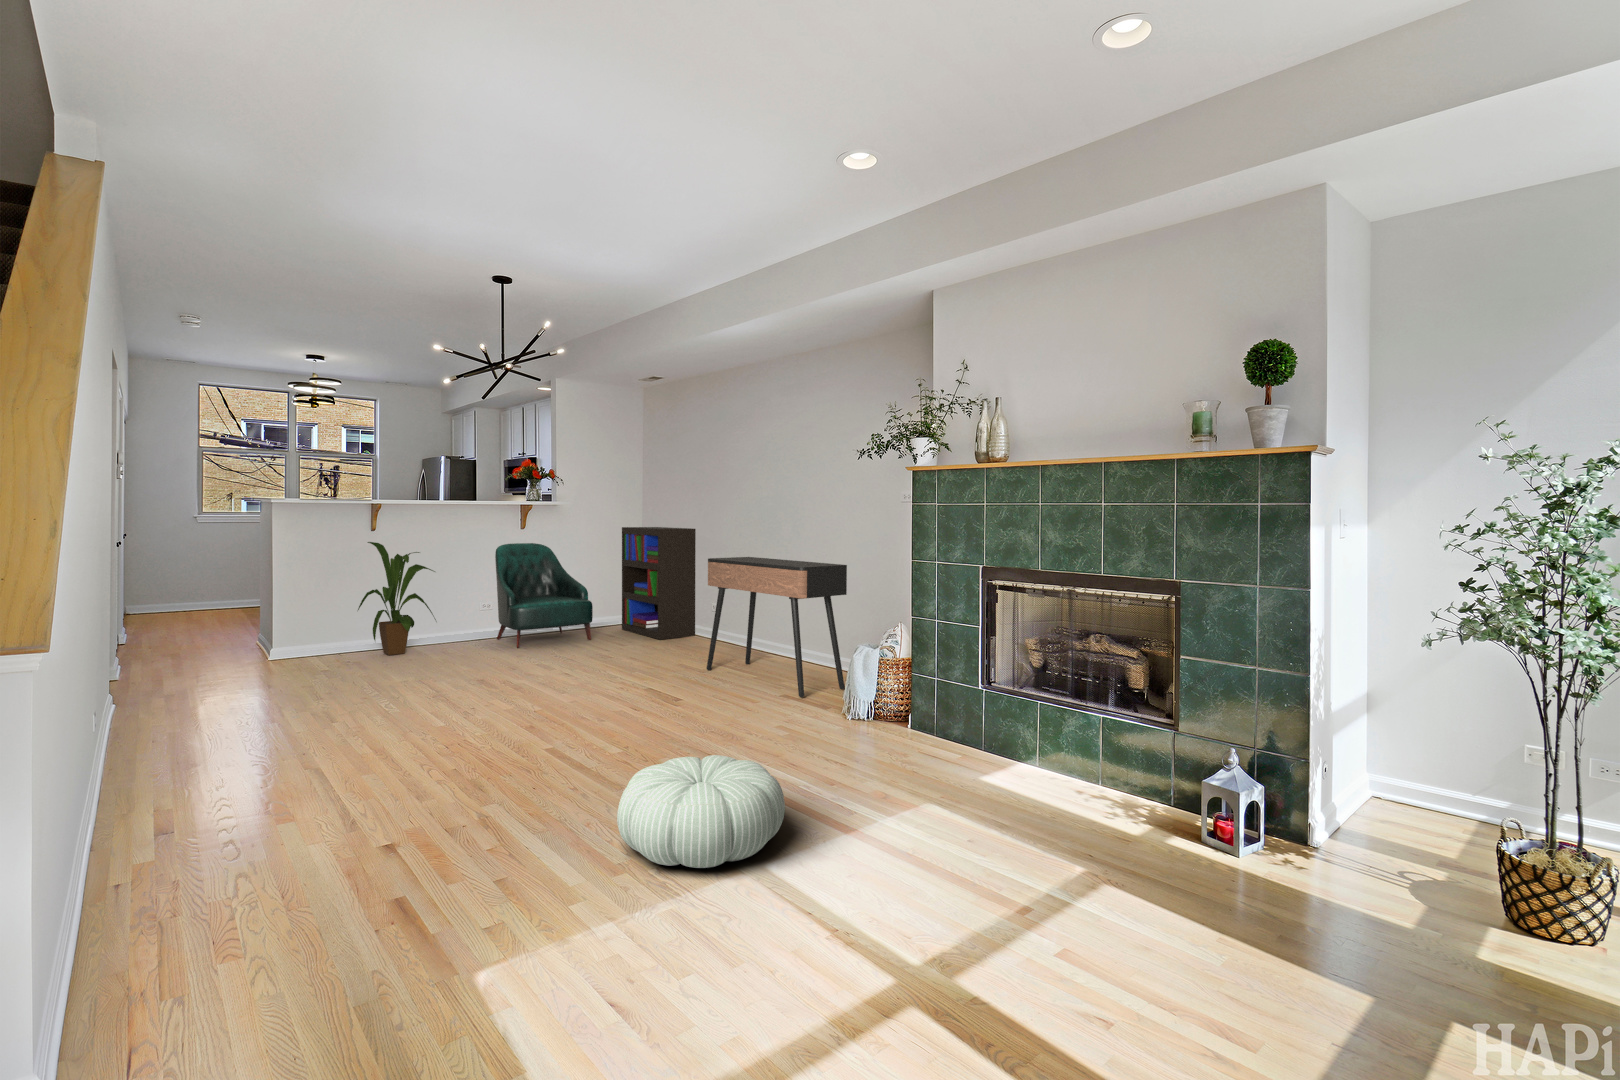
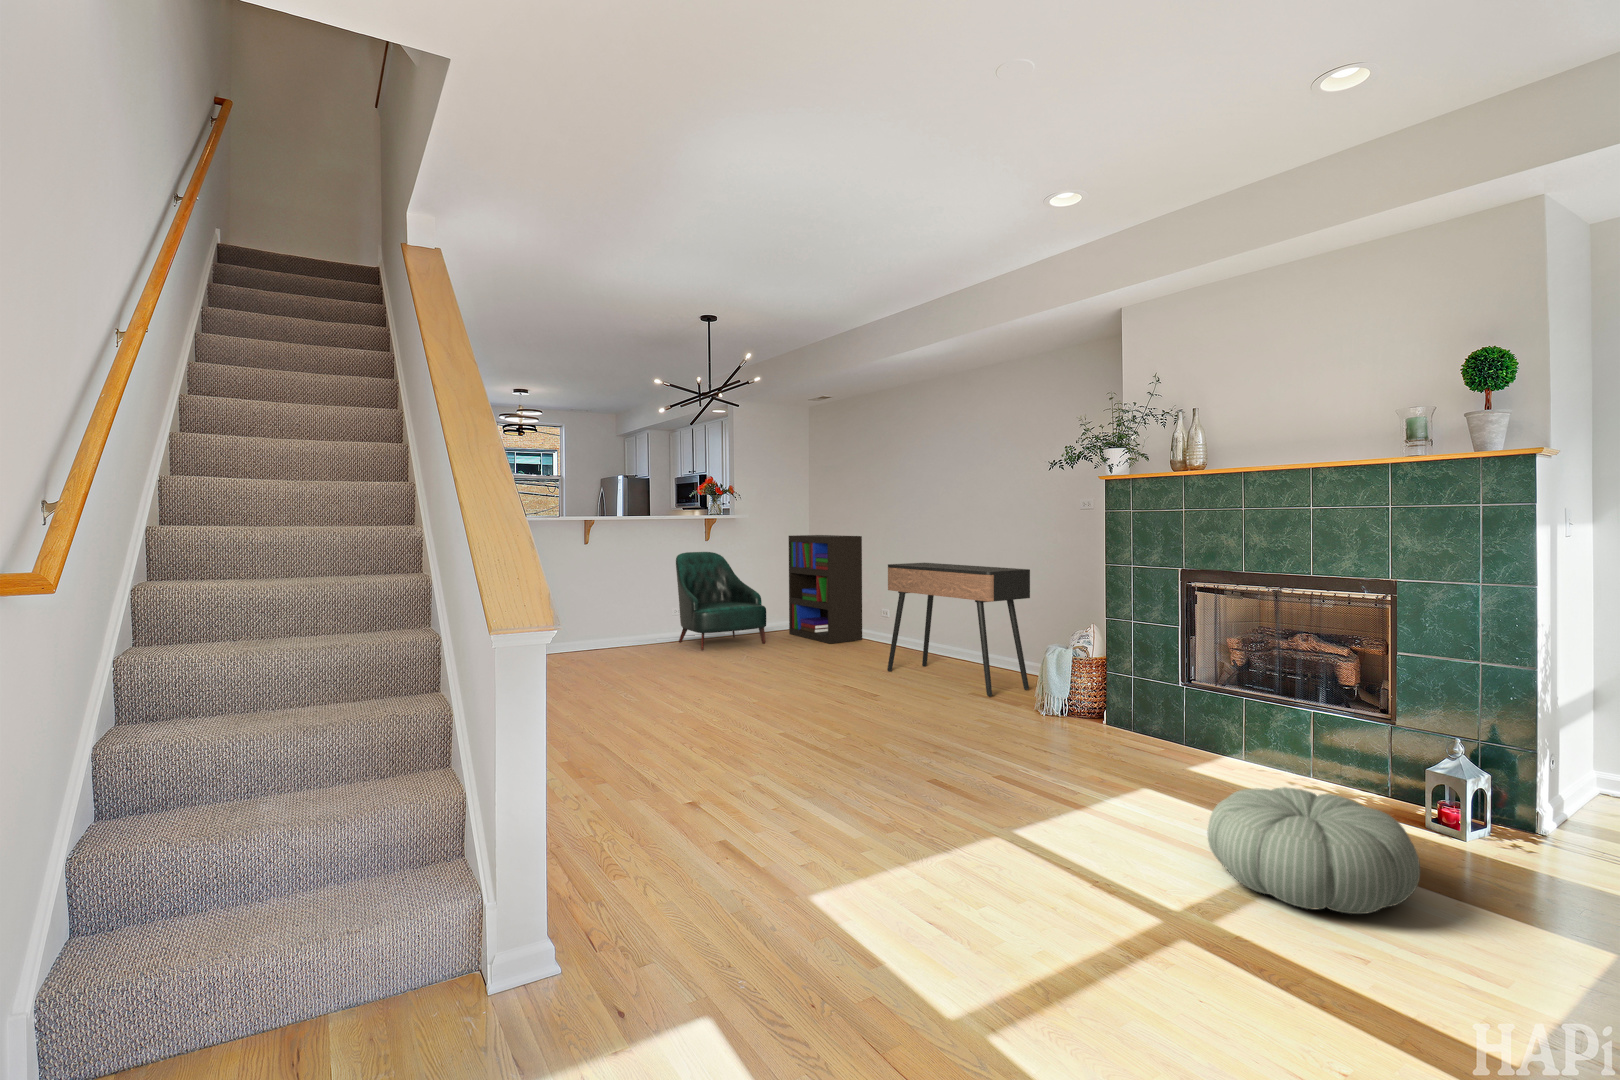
house plant: present [358,542,436,655] -> none [563,552,632,655]
pouf: present [617,755,785,868] -> present [1208,787,1420,914]

